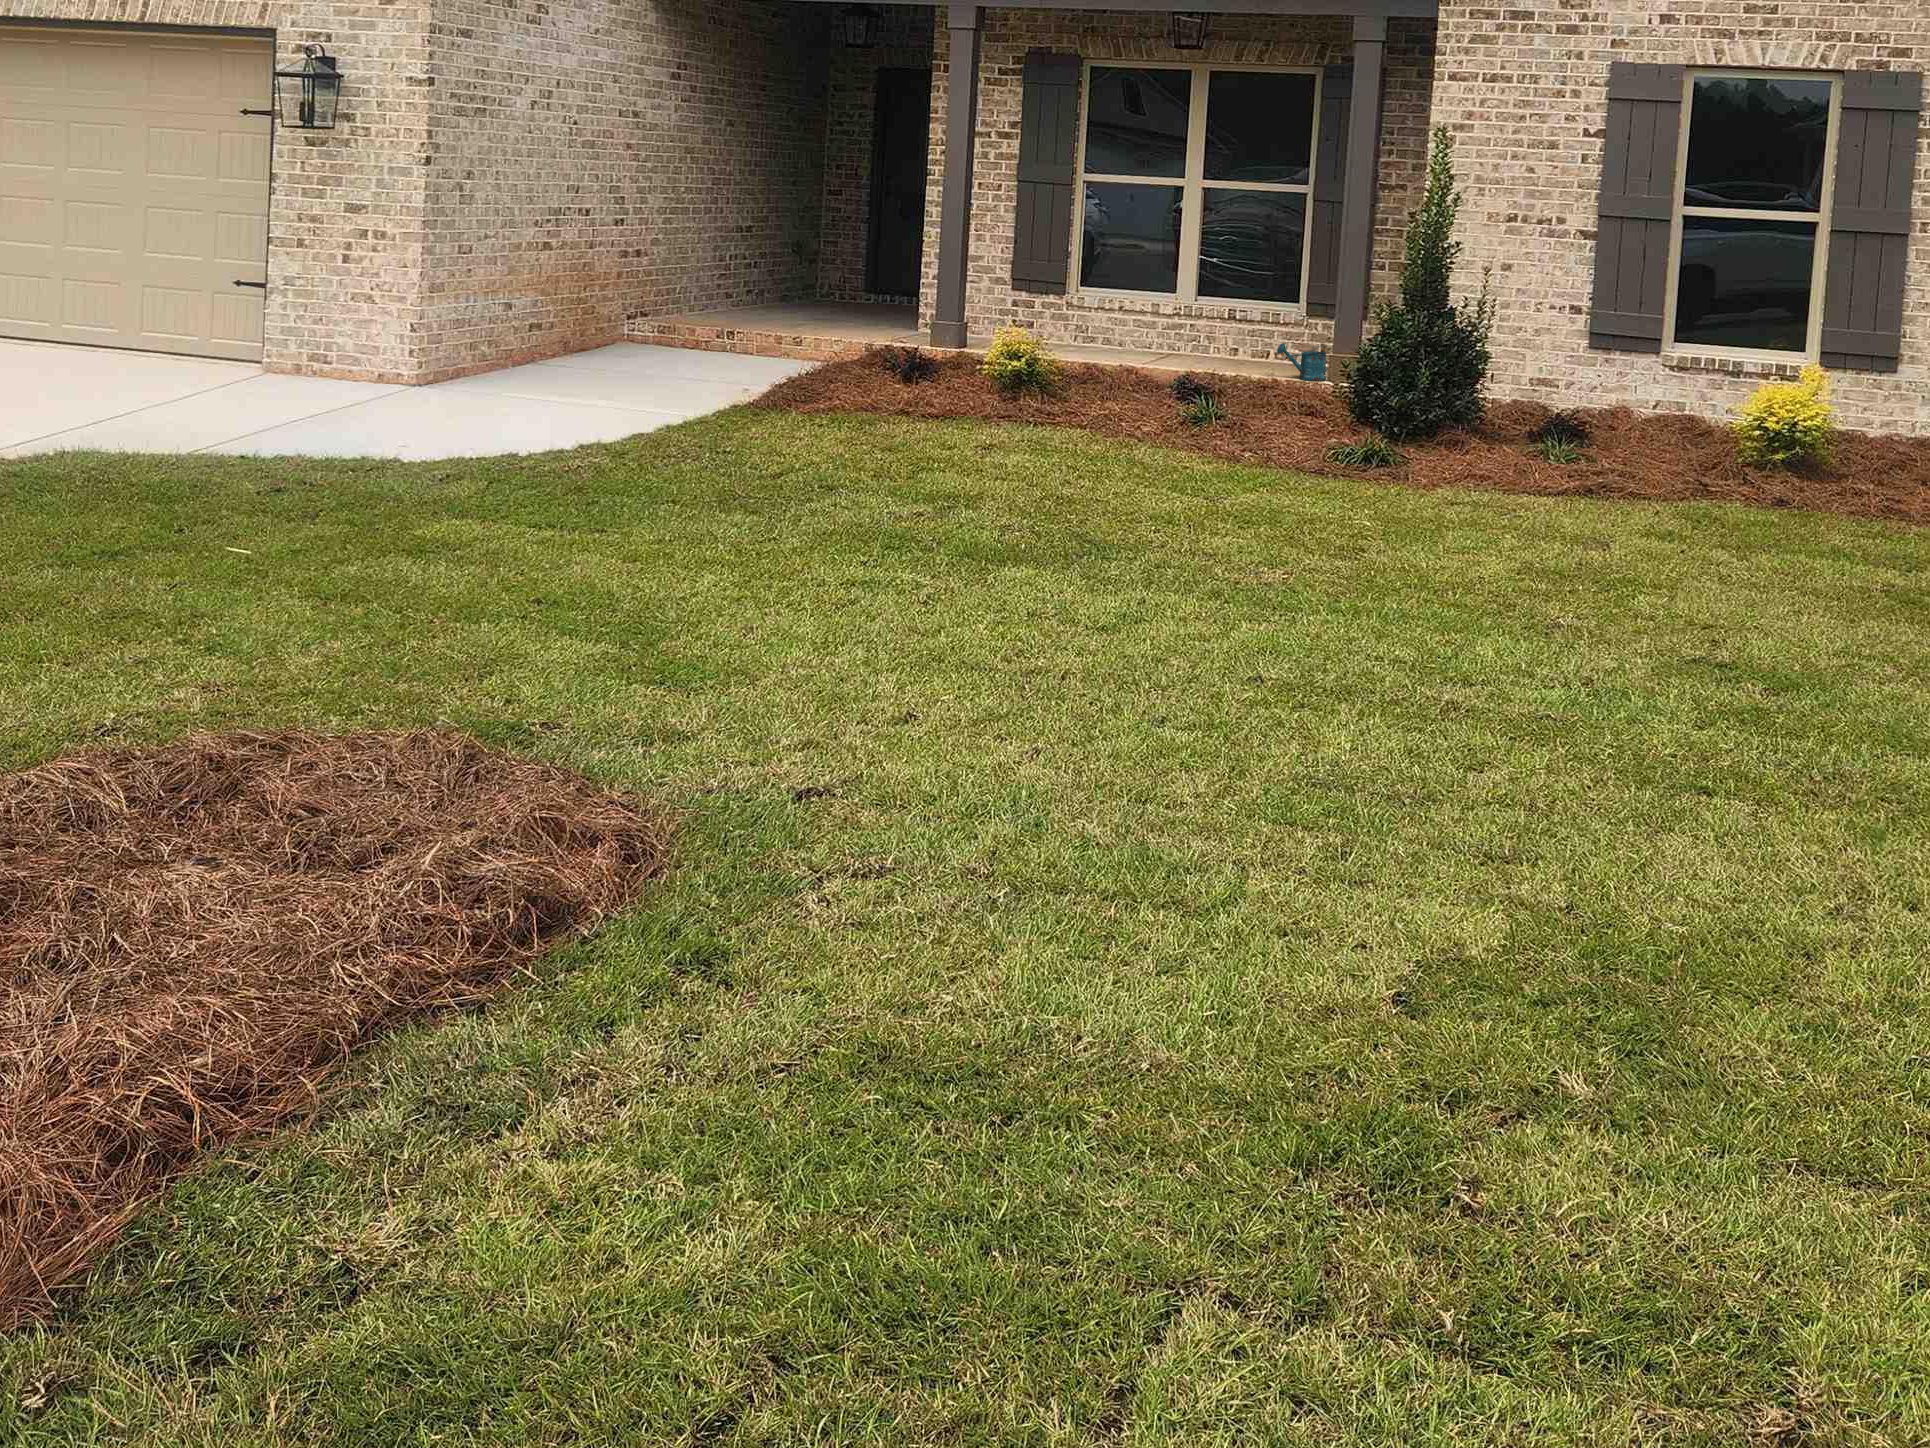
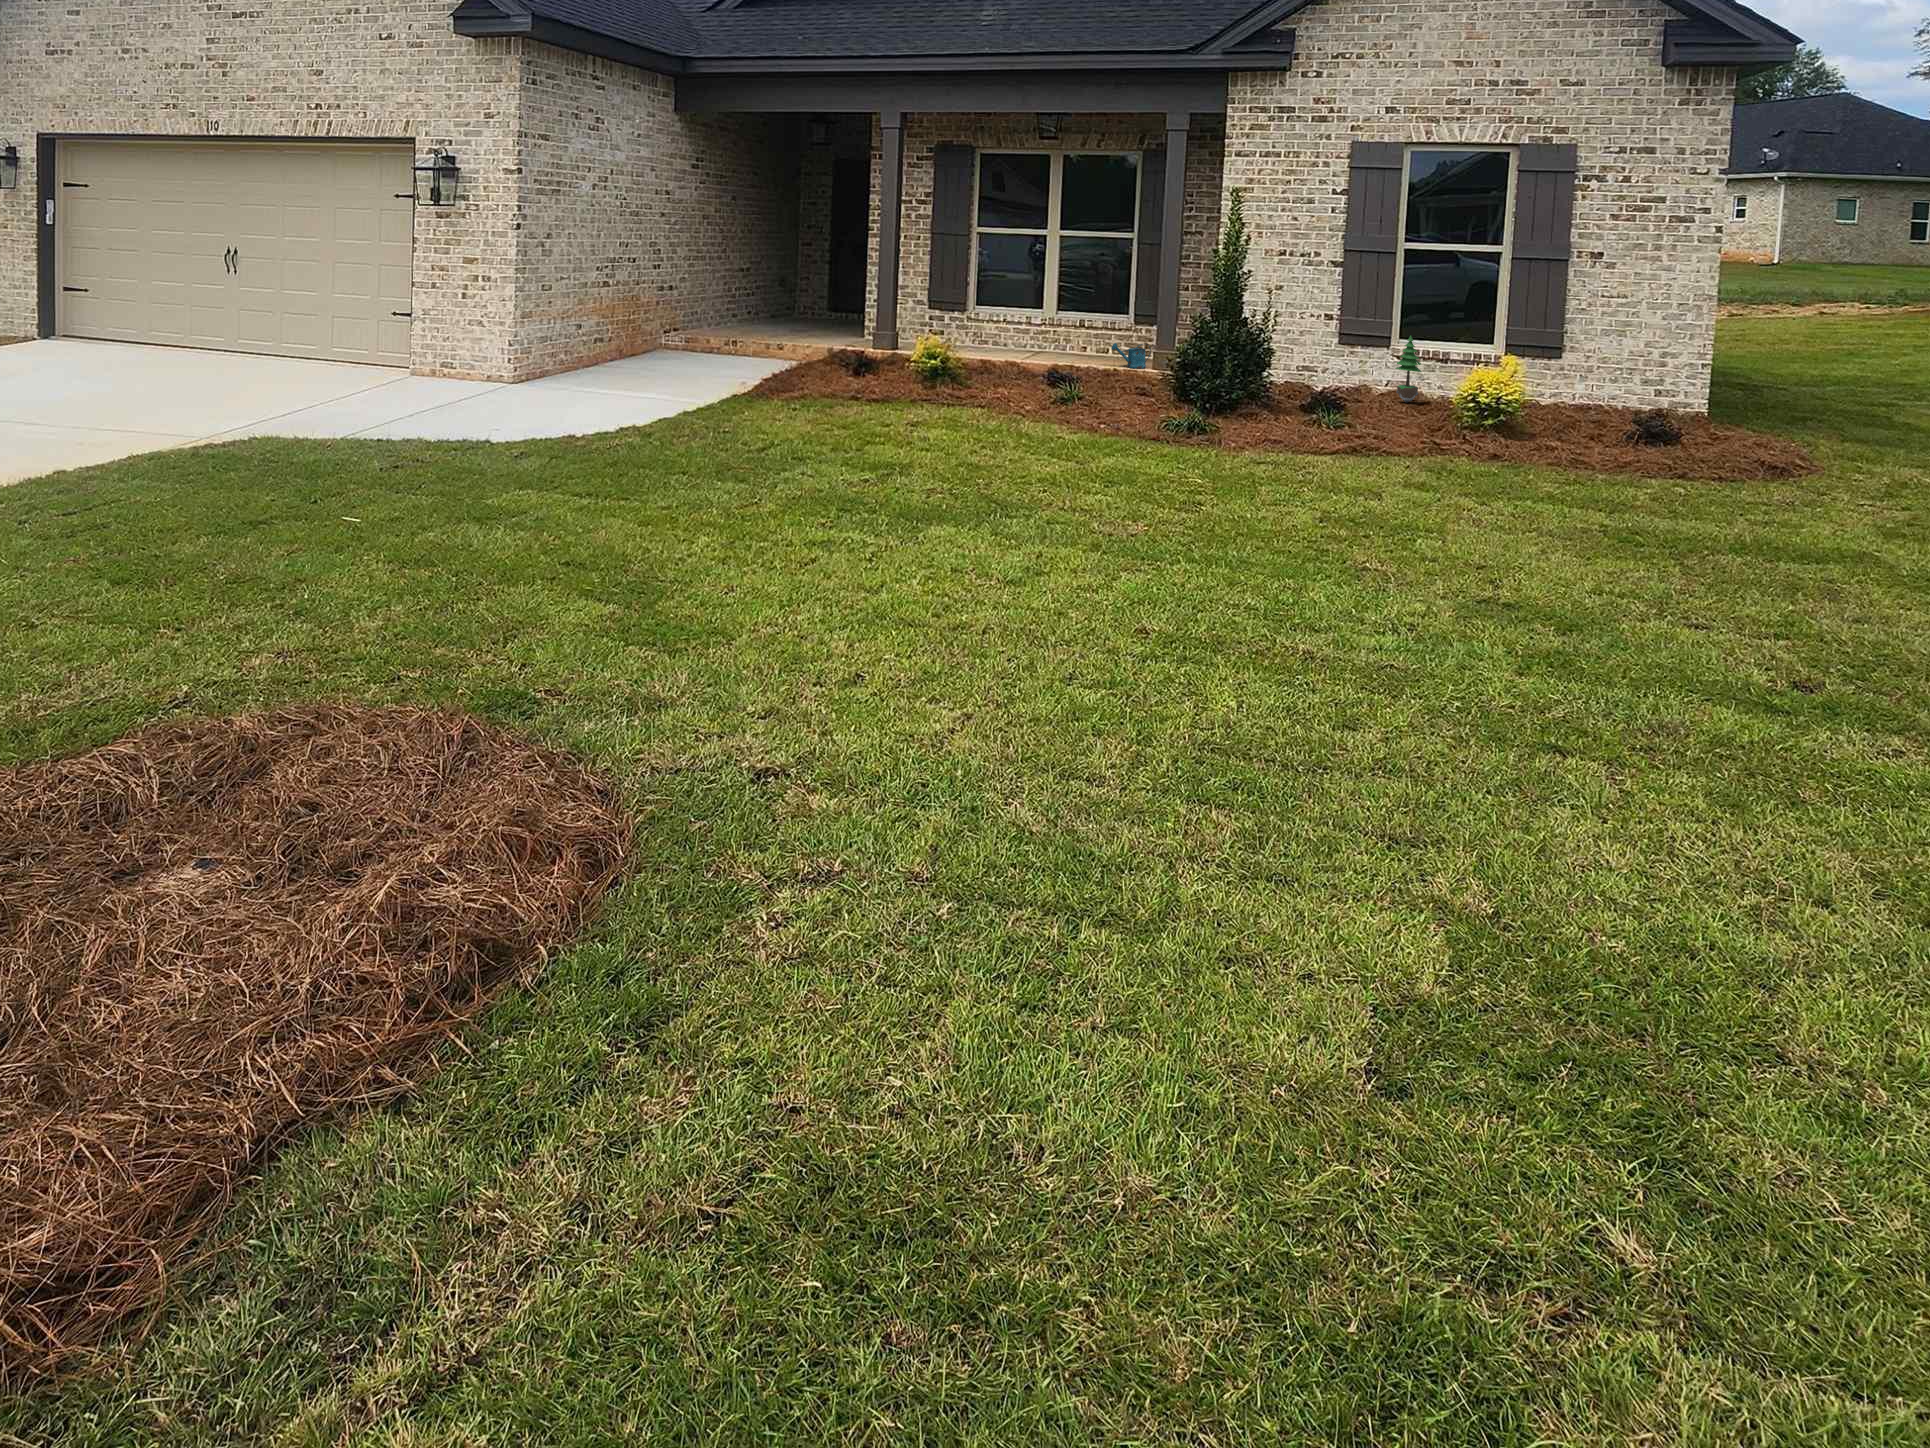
potted tree: none [1666,336,1703,432] -> present [1395,335,1422,403]

